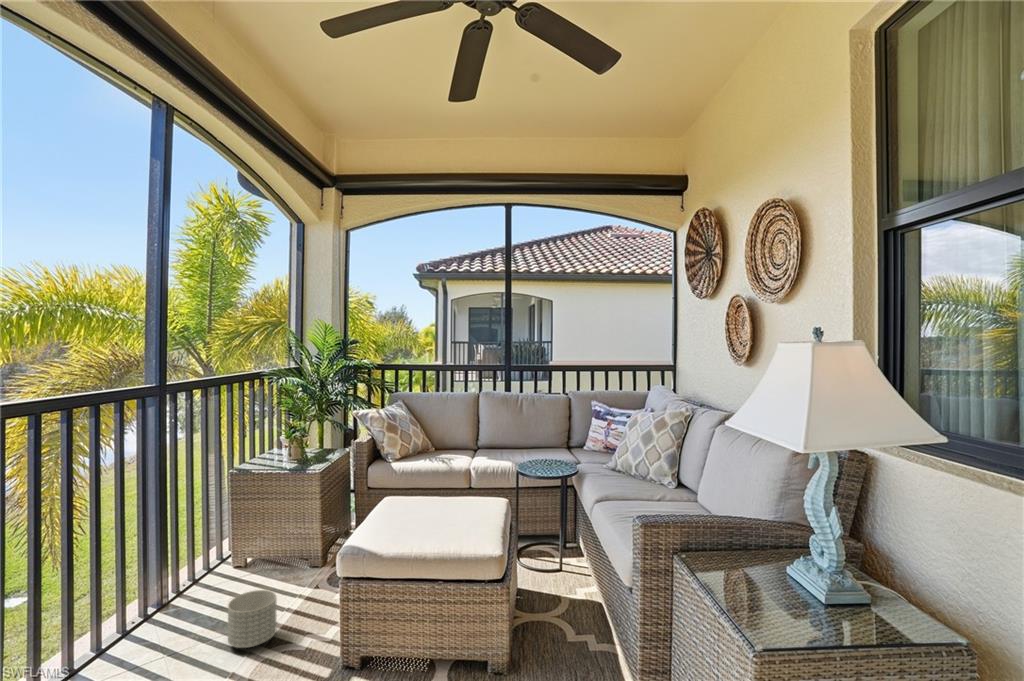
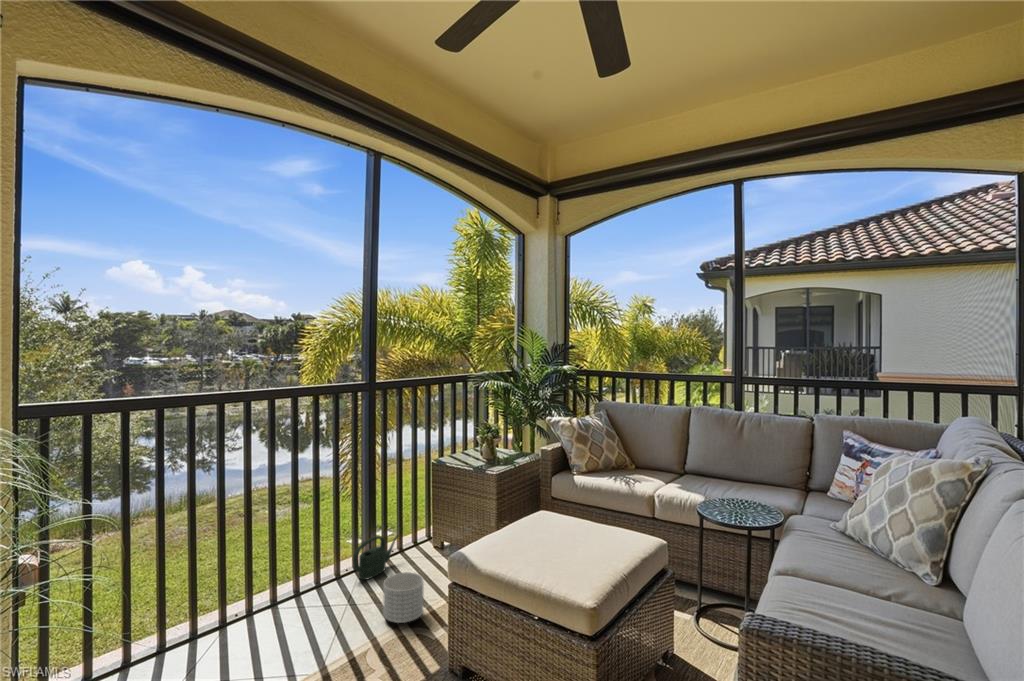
watering can: none [155,562,200,622] -> present [353,536,398,580]

